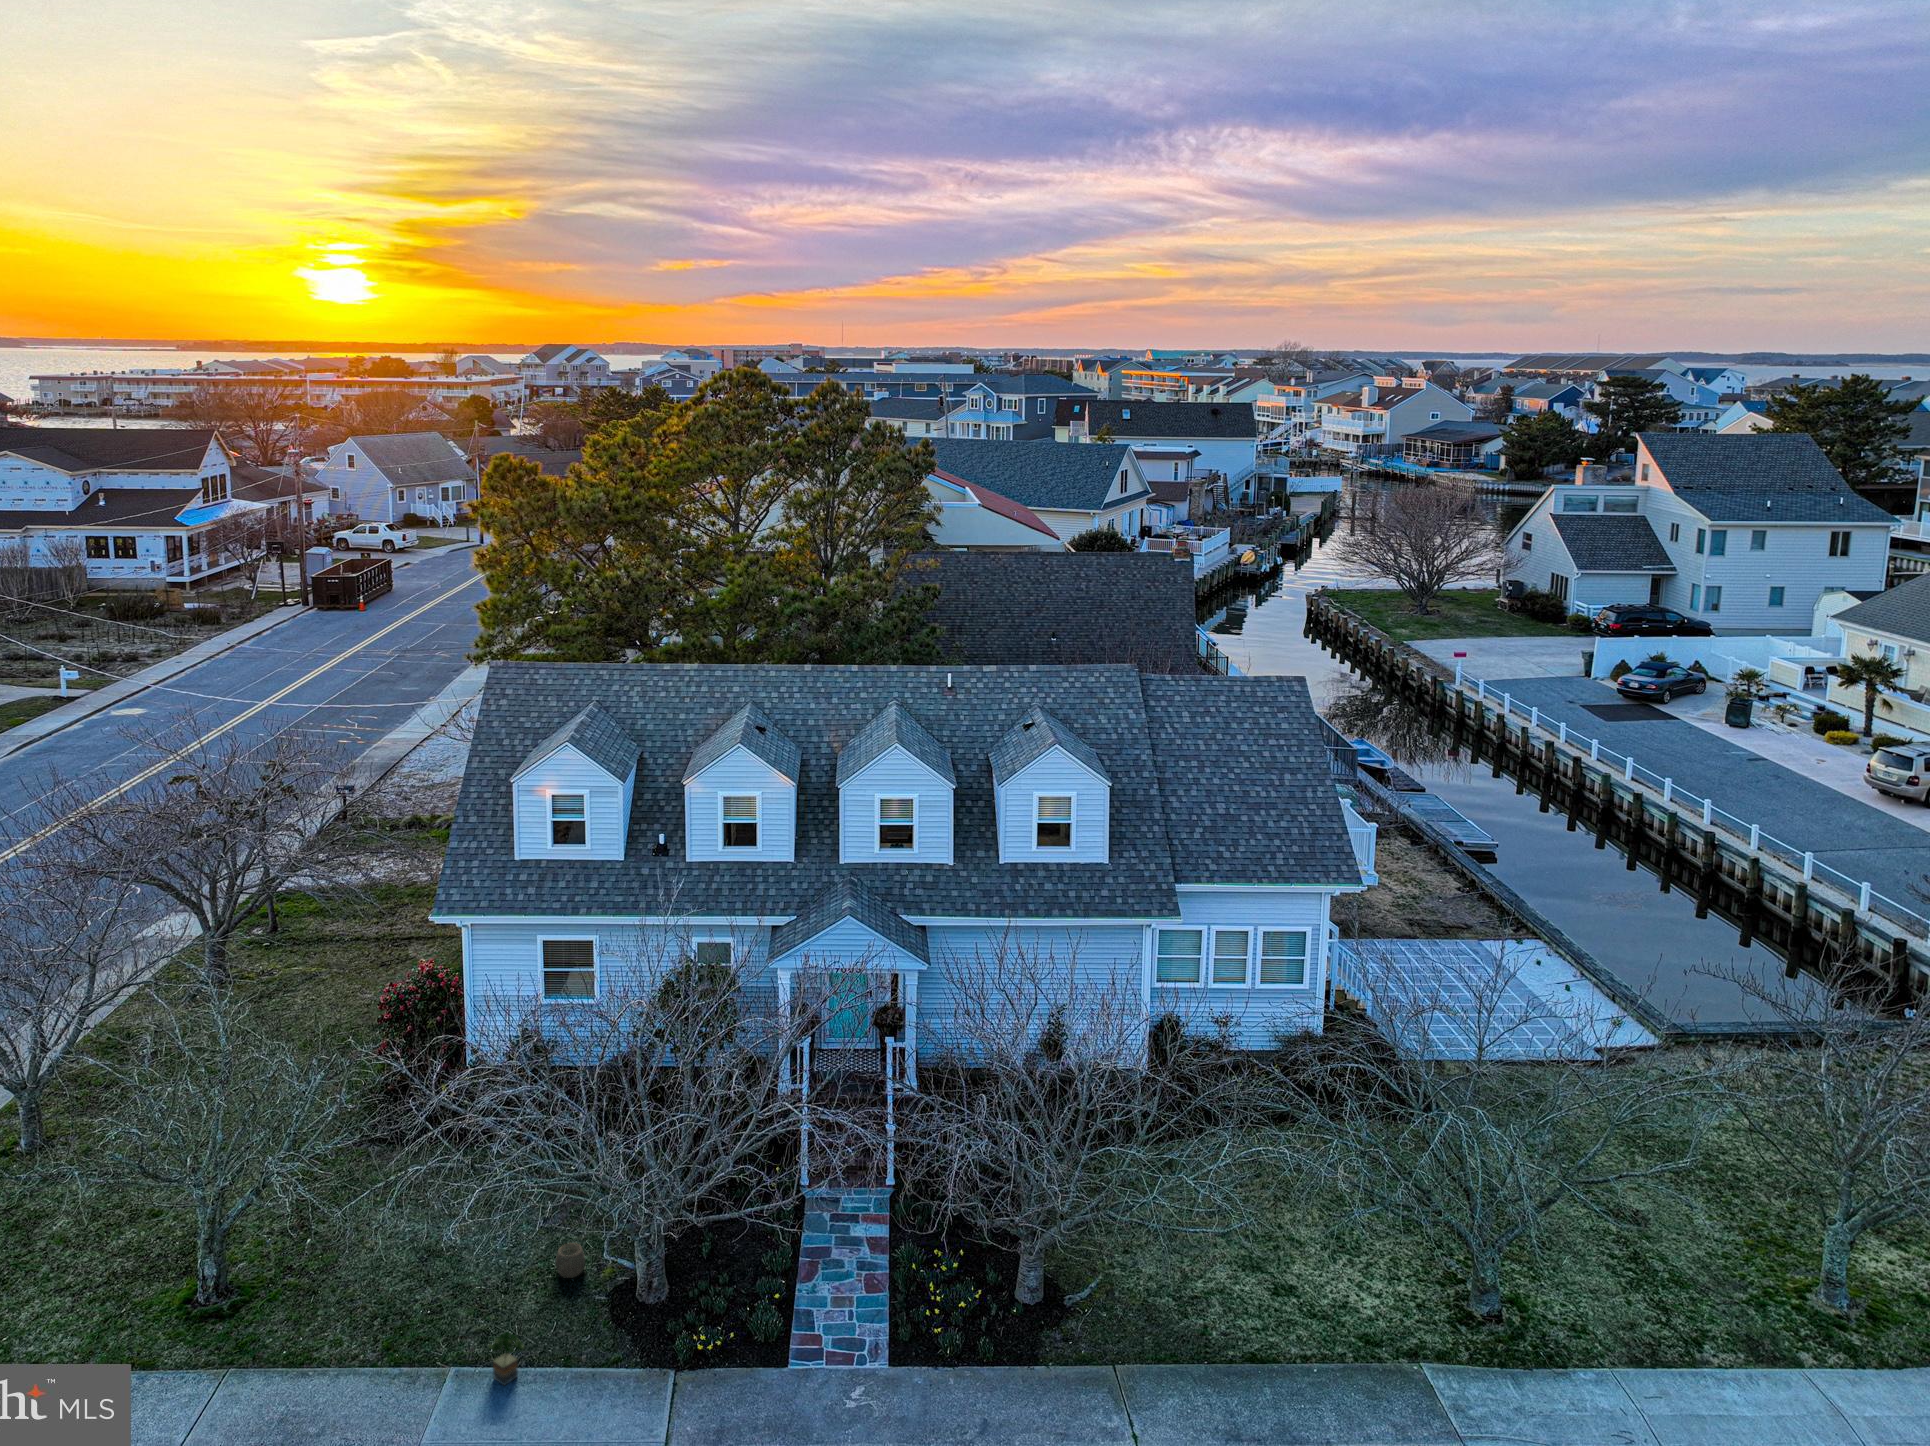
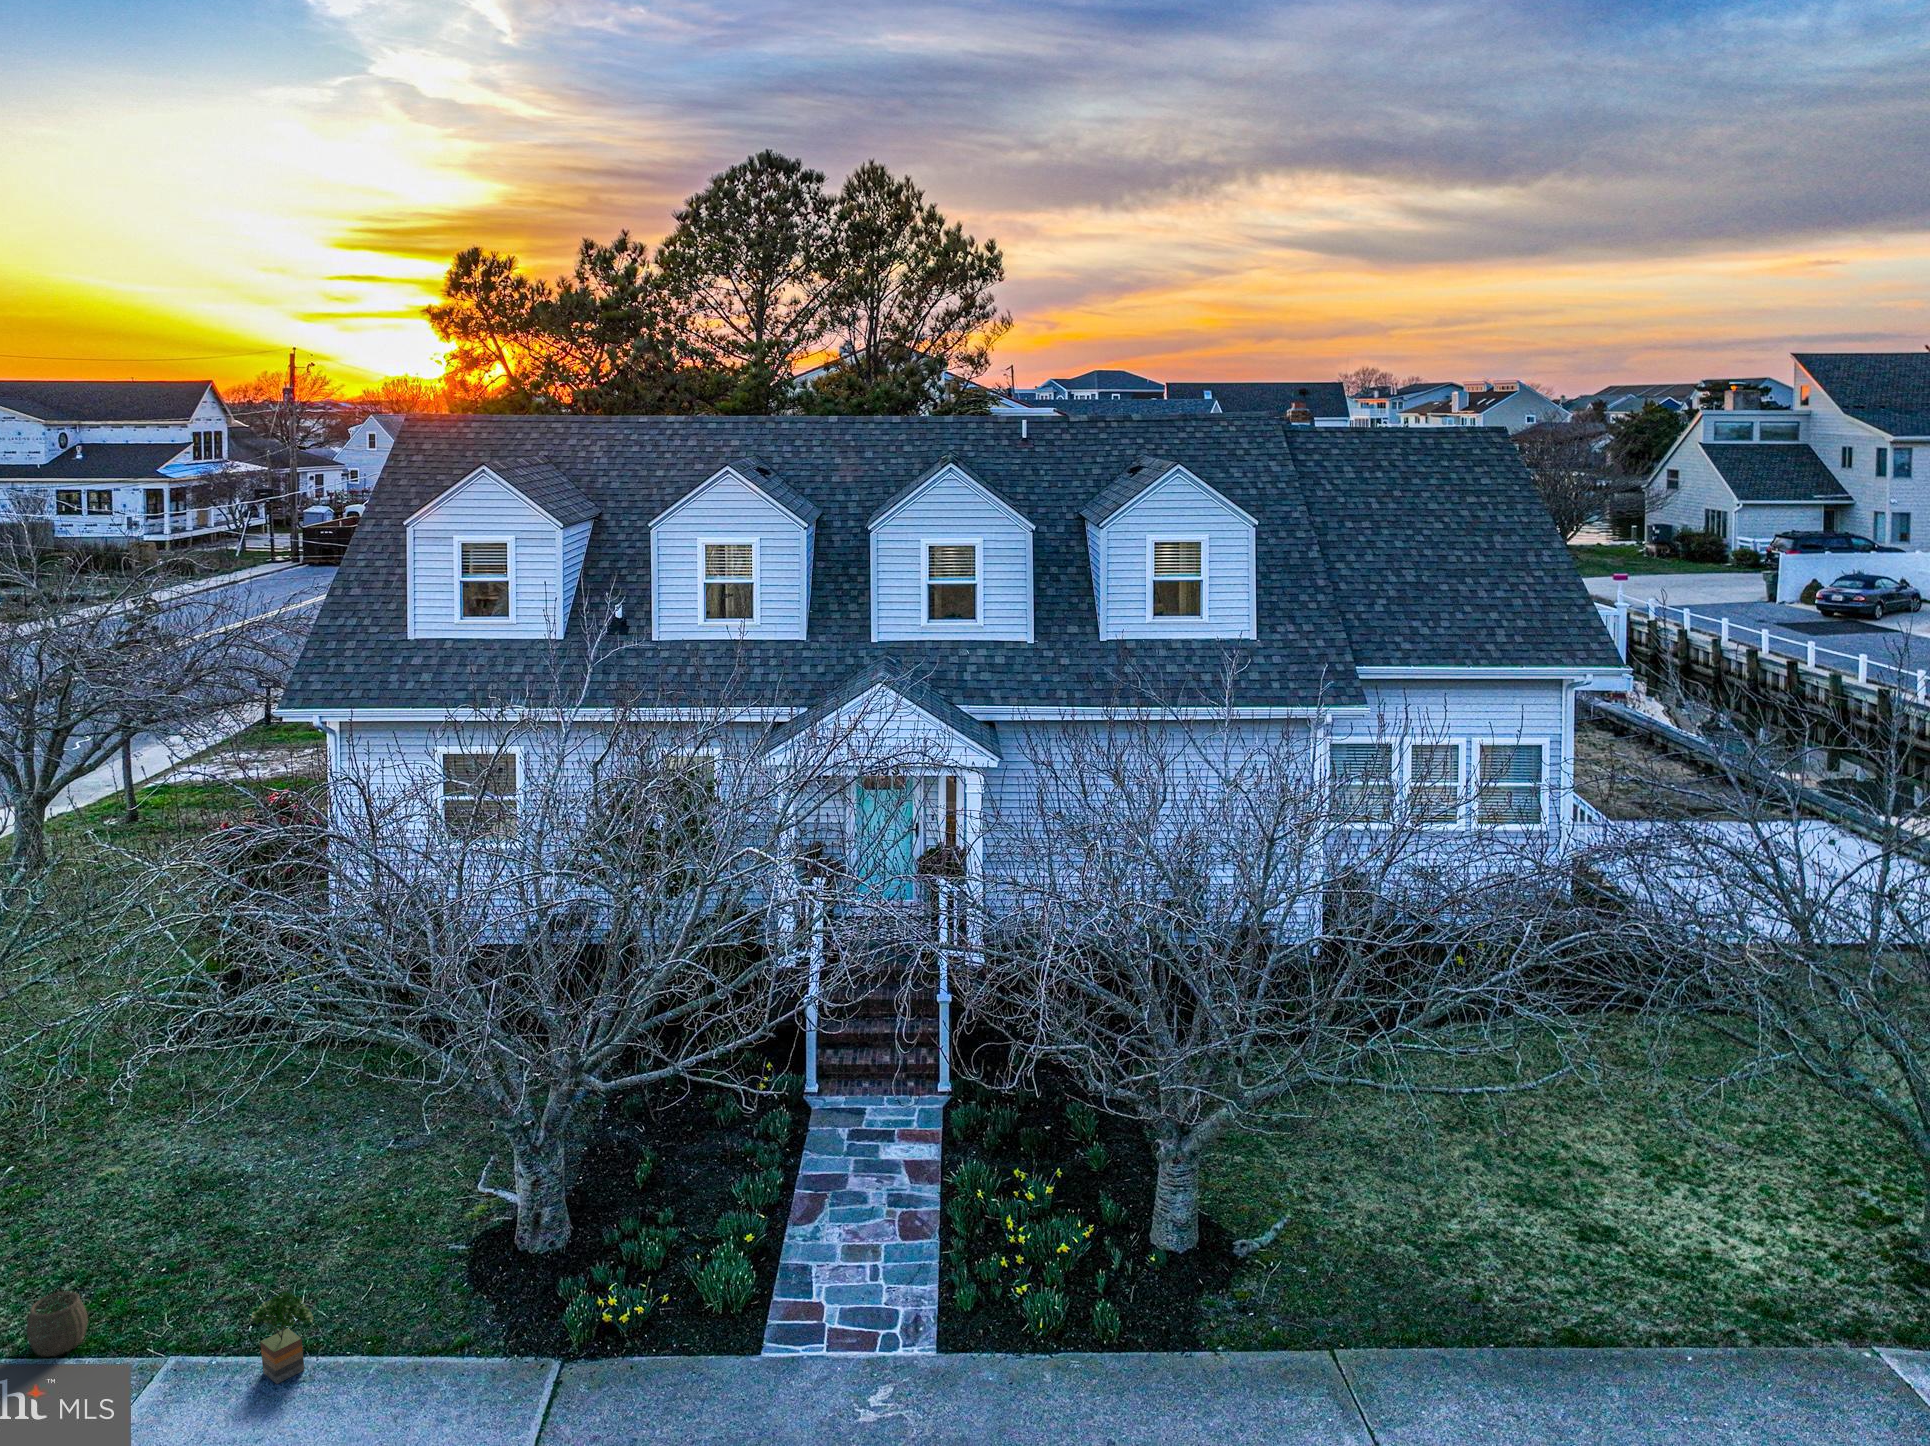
woven basket: present [556,1243,585,1278] -> present [27,1292,87,1356]

